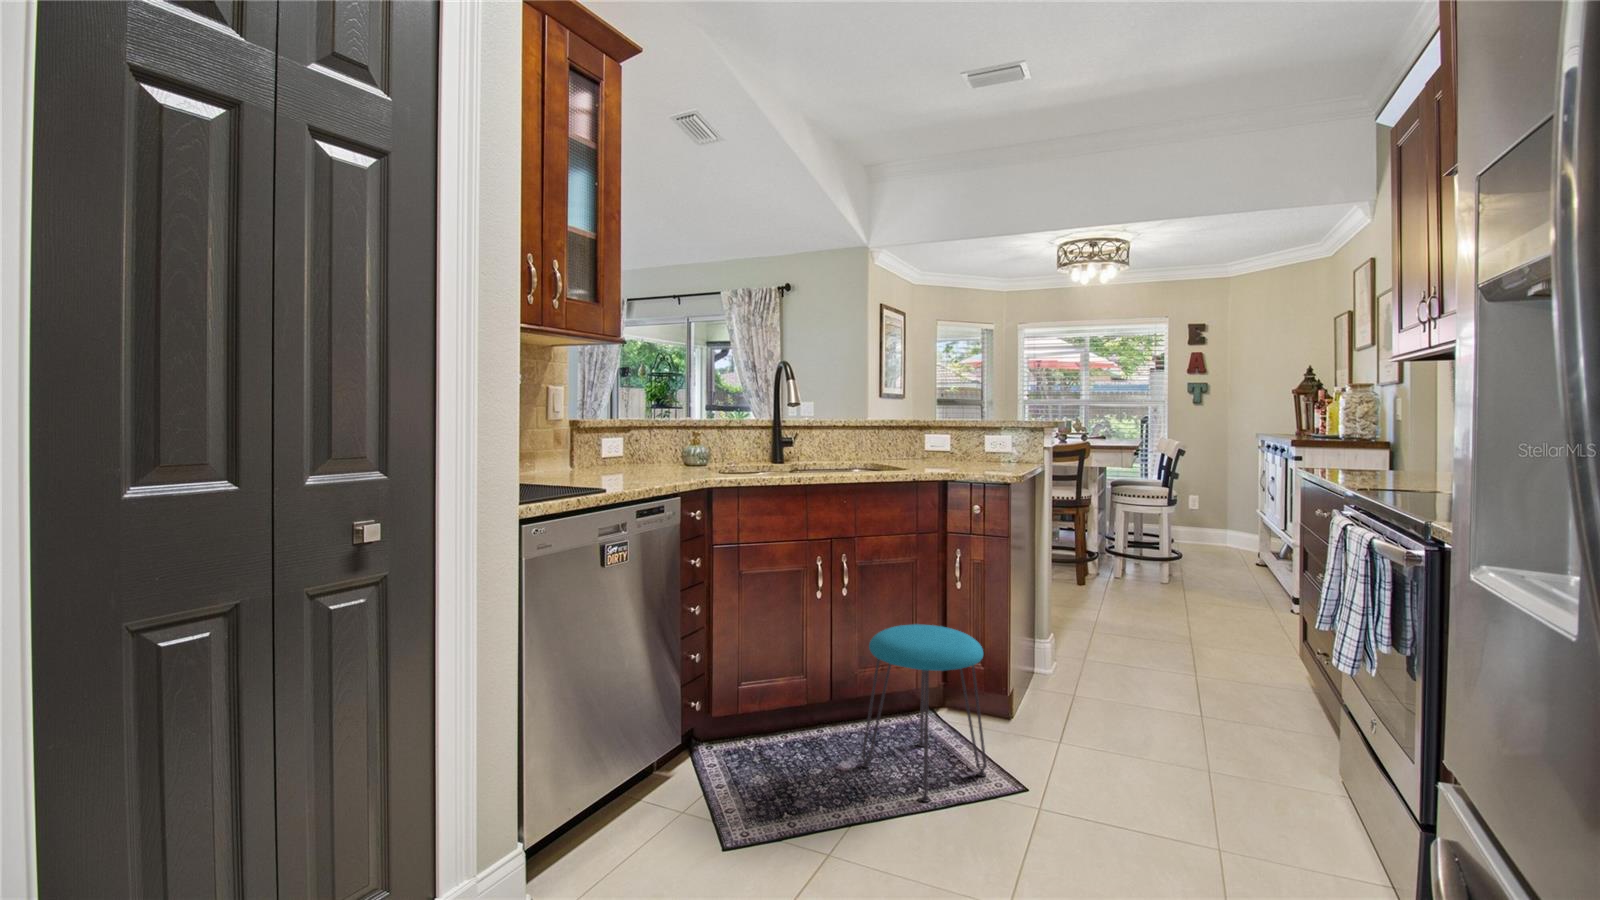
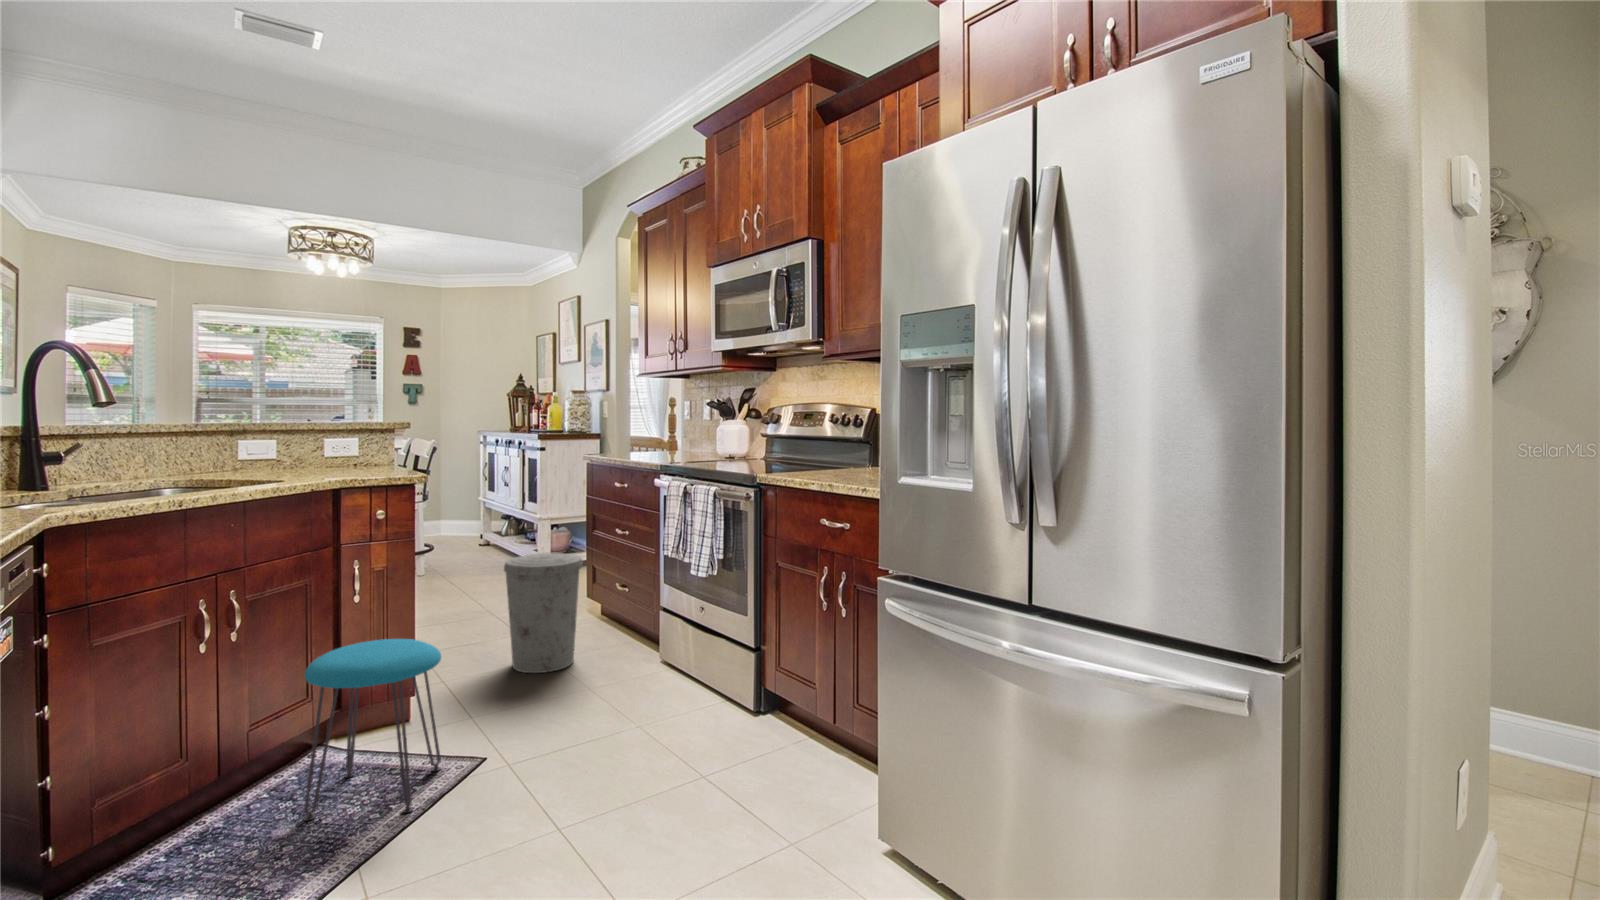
trash can: none [1144,578,1248,727] -> present [504,553,583,673]

